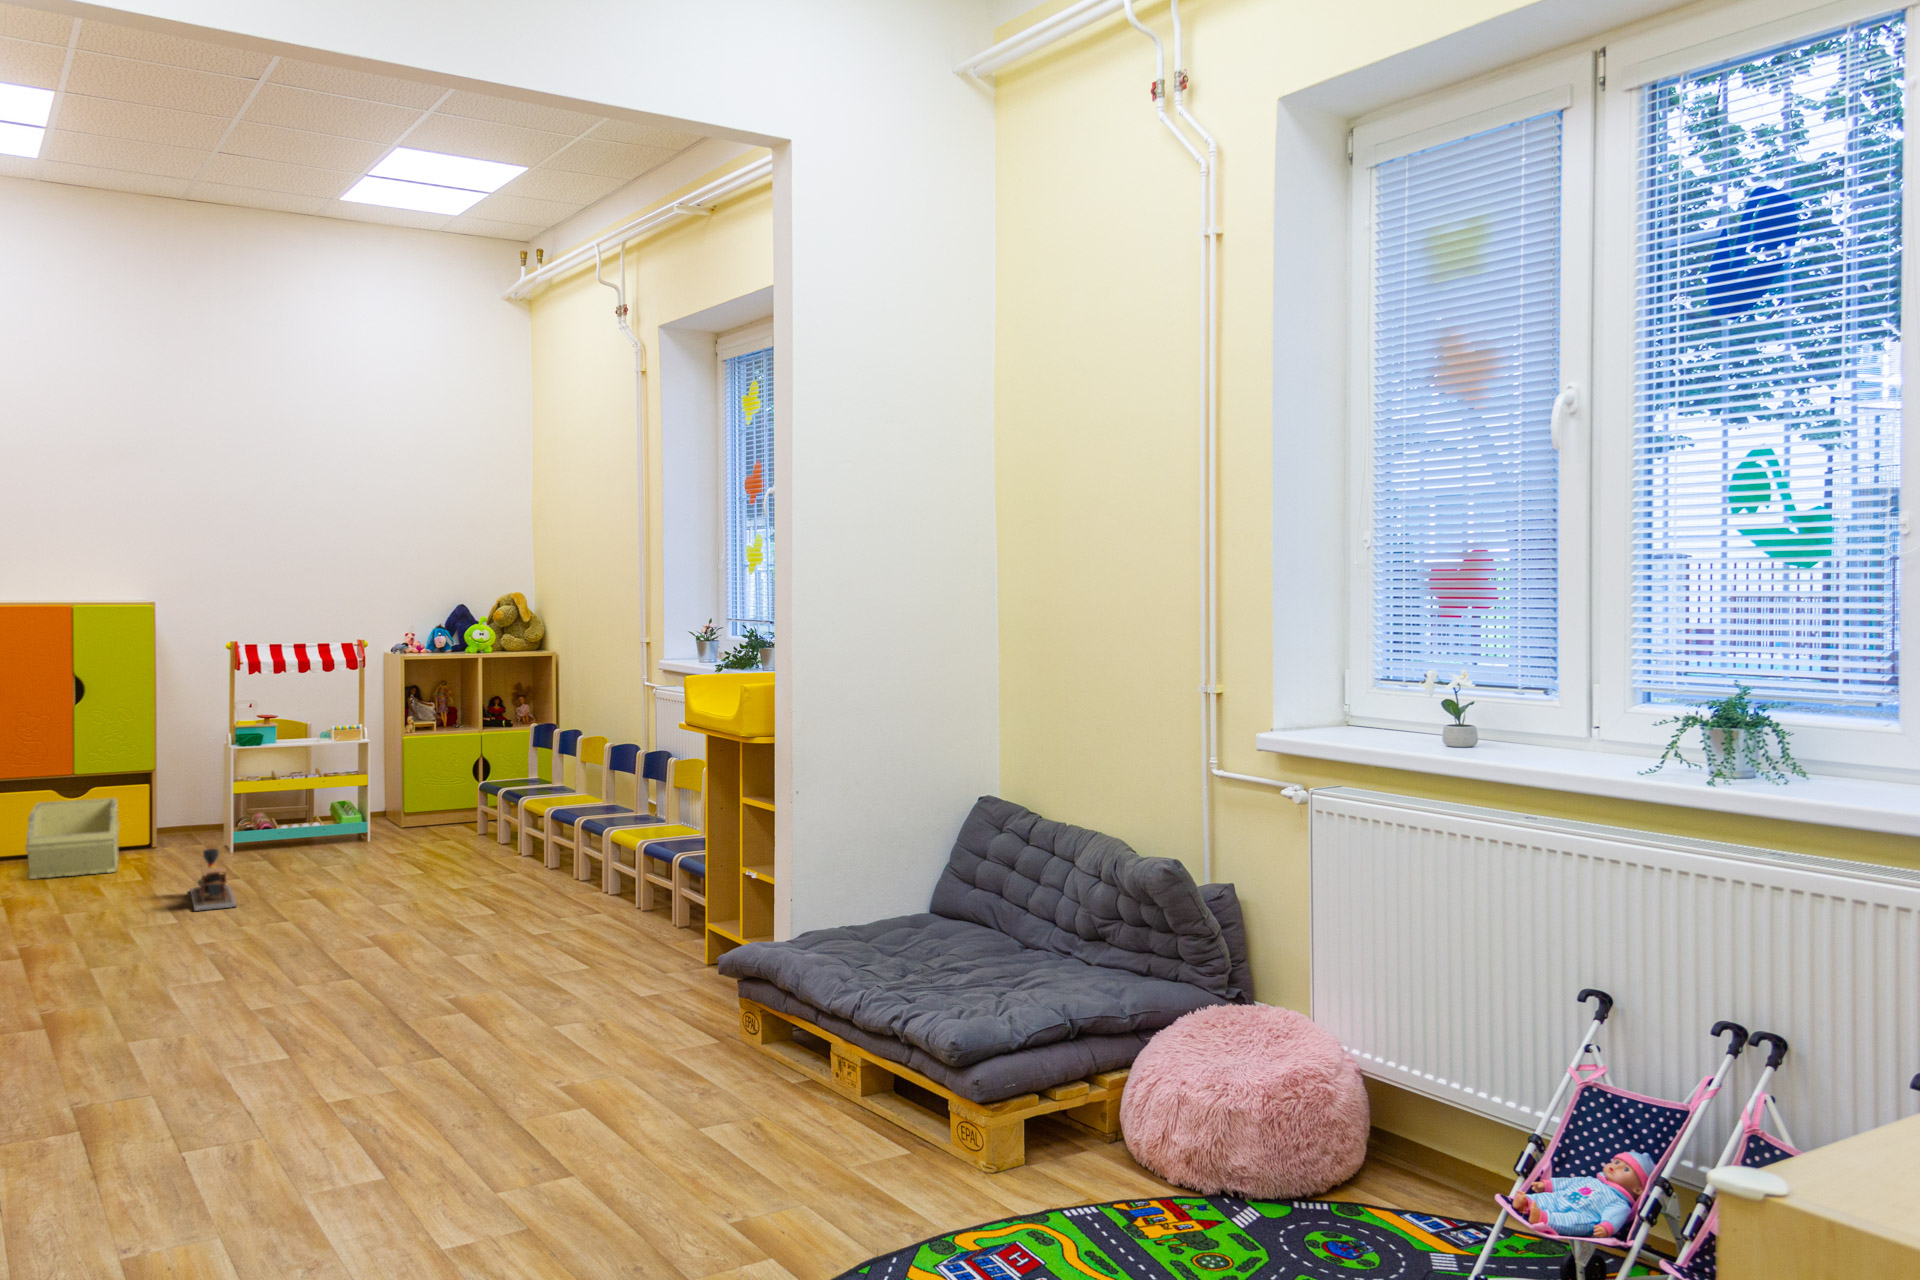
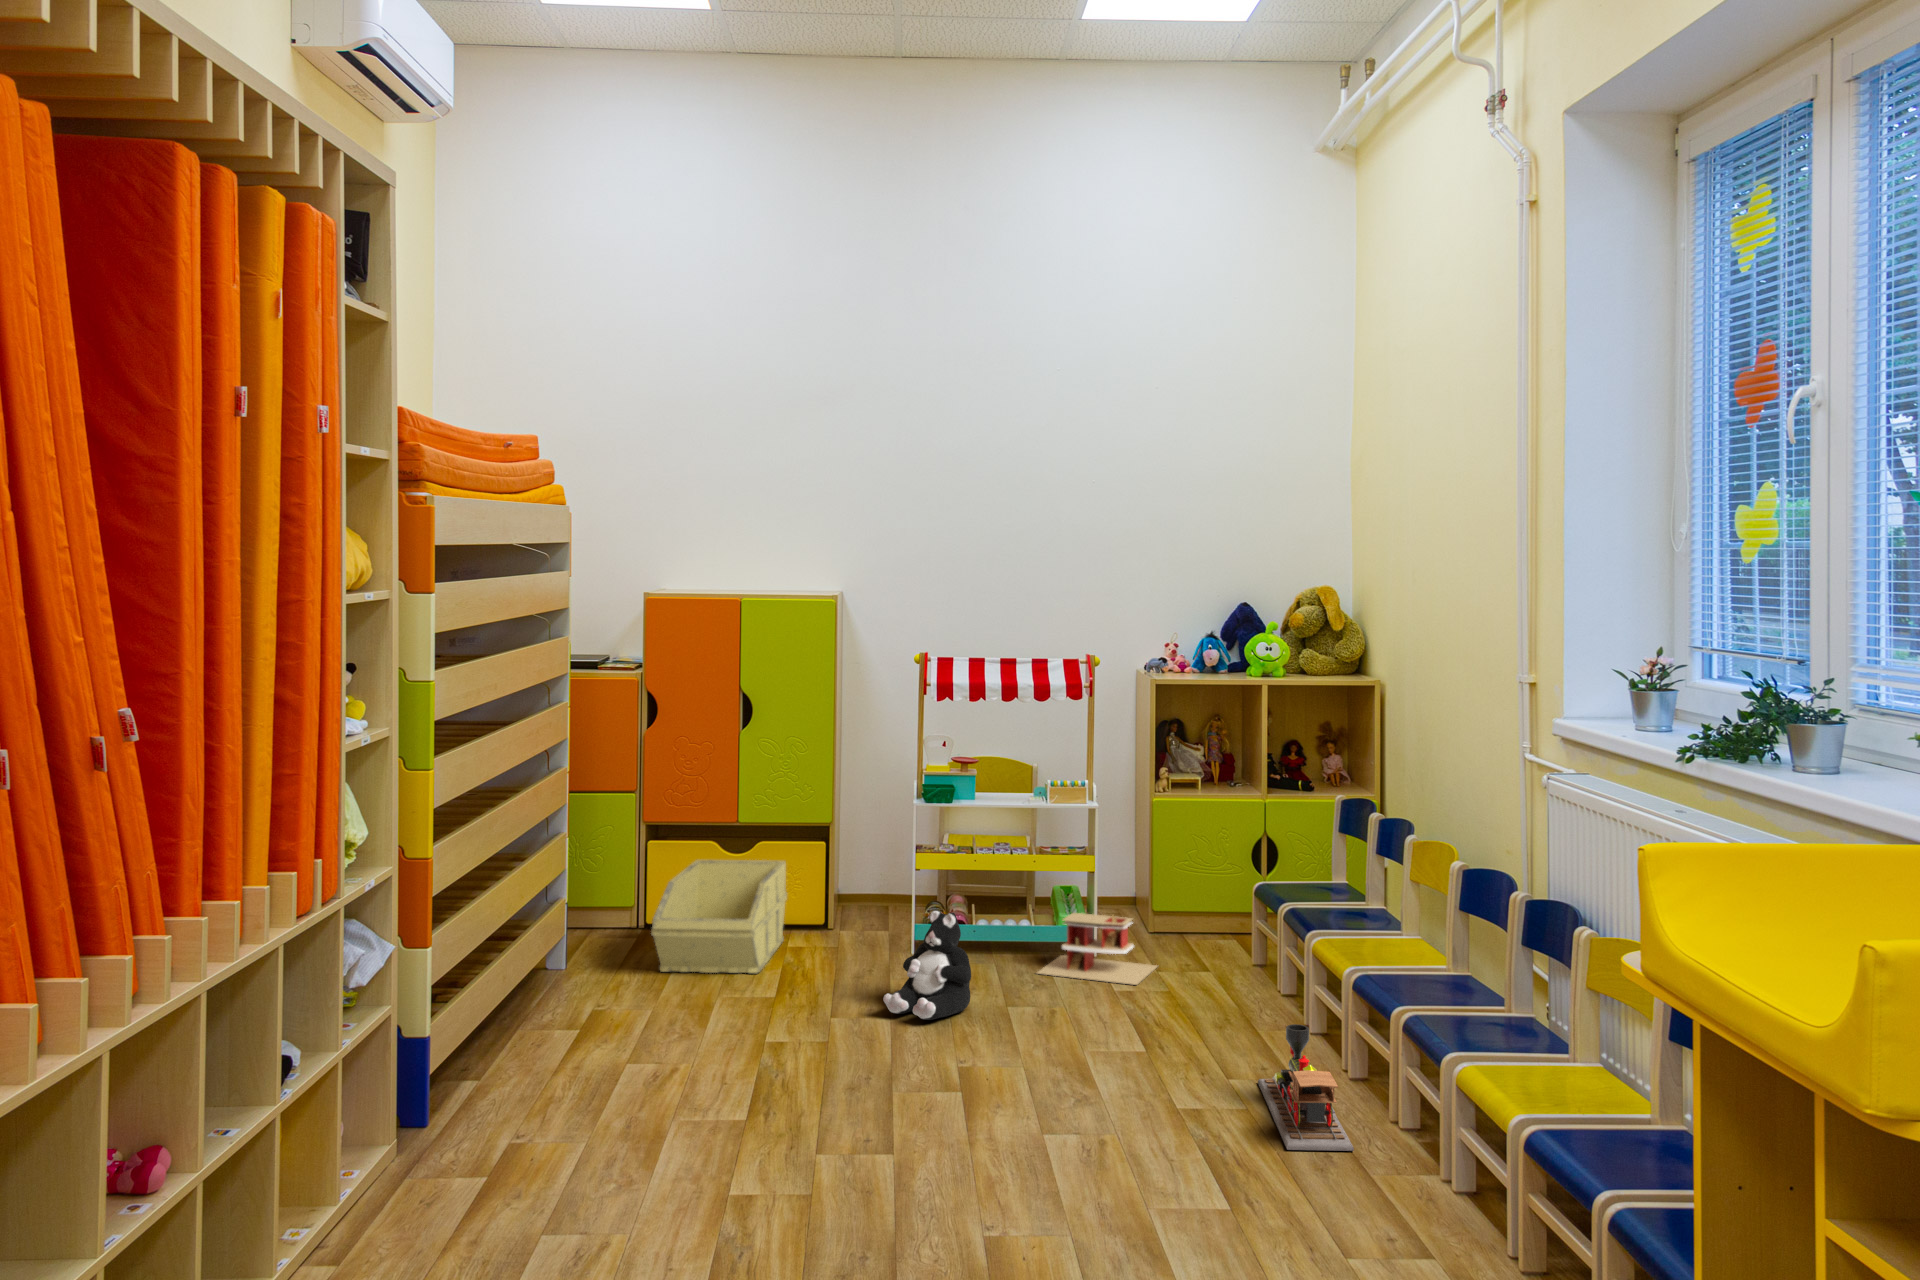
plush toy: none [235,807,298,876] -> present [883,910,971,1020]
toy house: none [332,808,418,852] -> present [1037,913,1157,985]
toy train: present [190,849,237,911] -> present [1258,1024,1354,1151]

